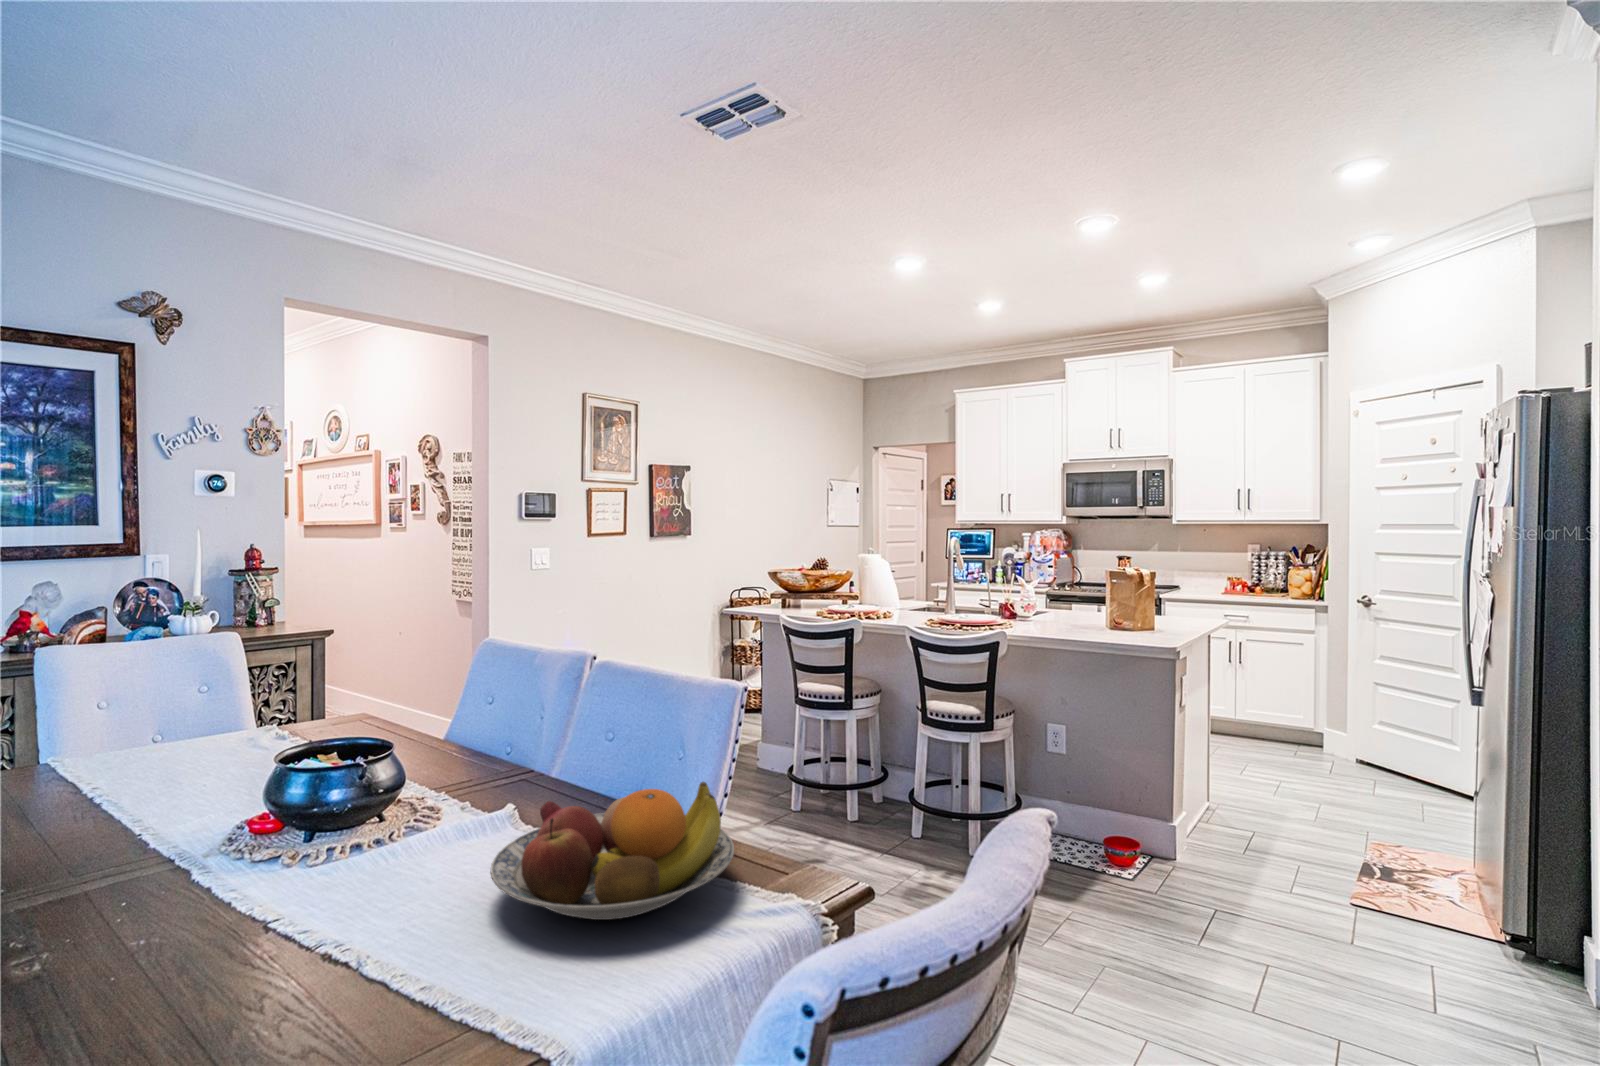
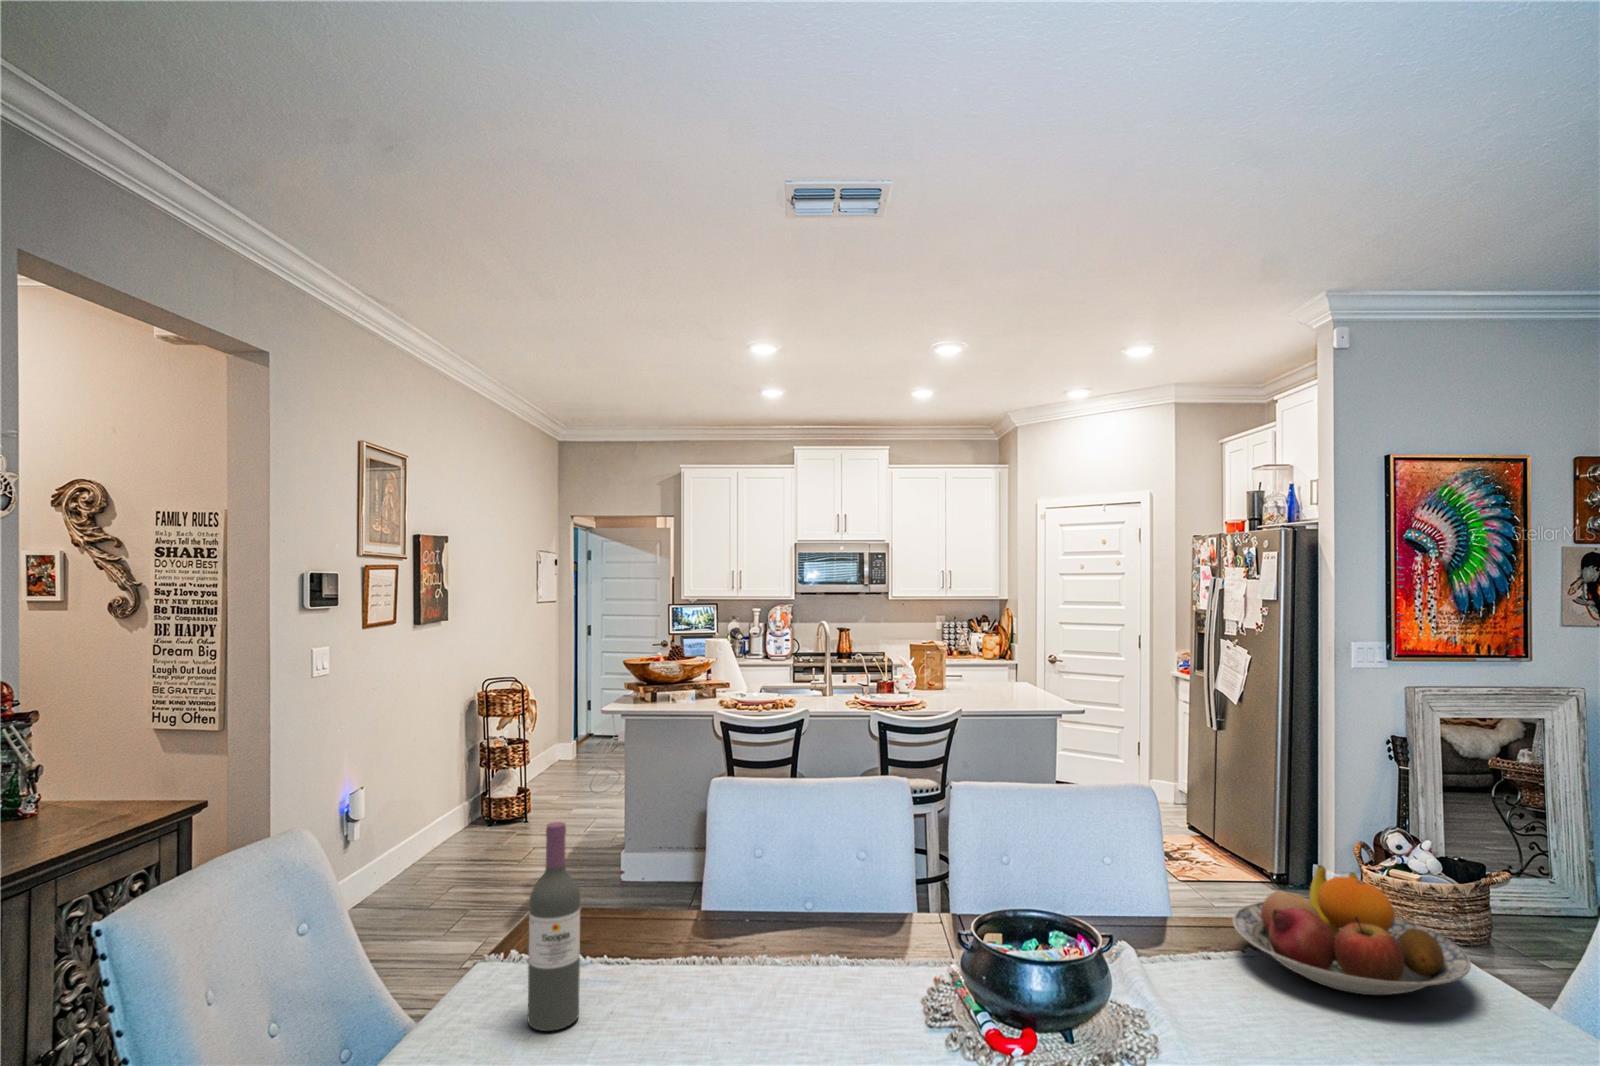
wine bottle: none [143,630,186,766] -> present [528,822,580,1031]

